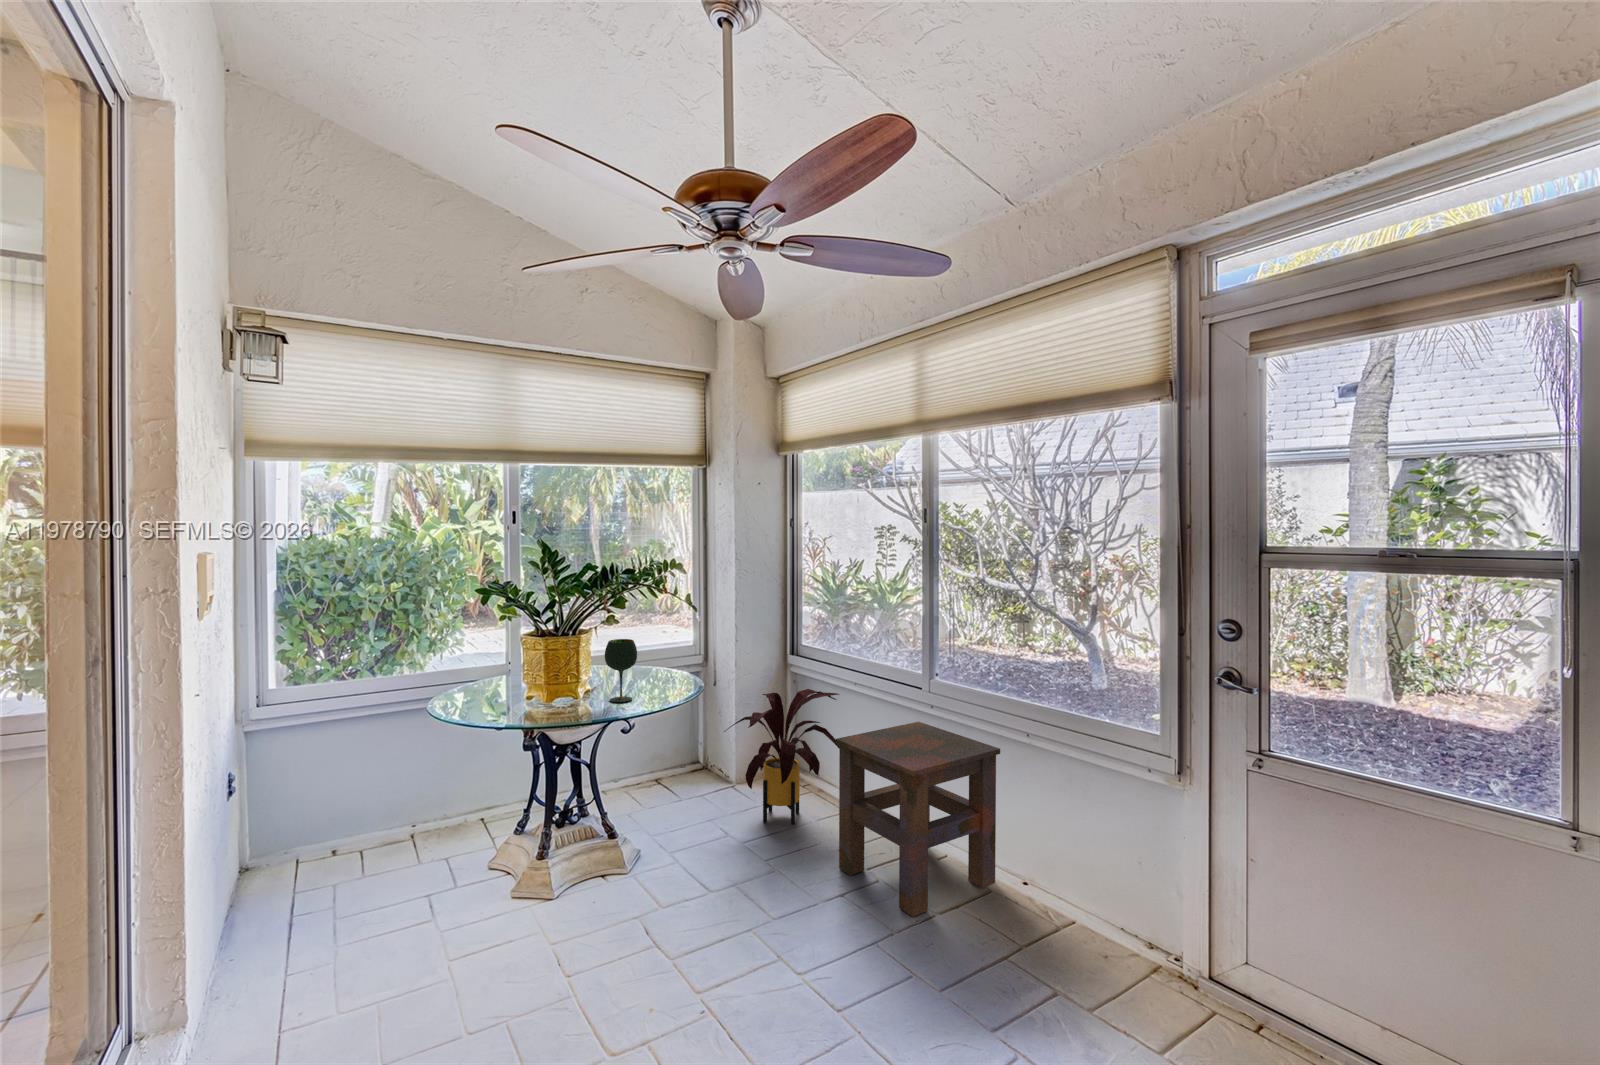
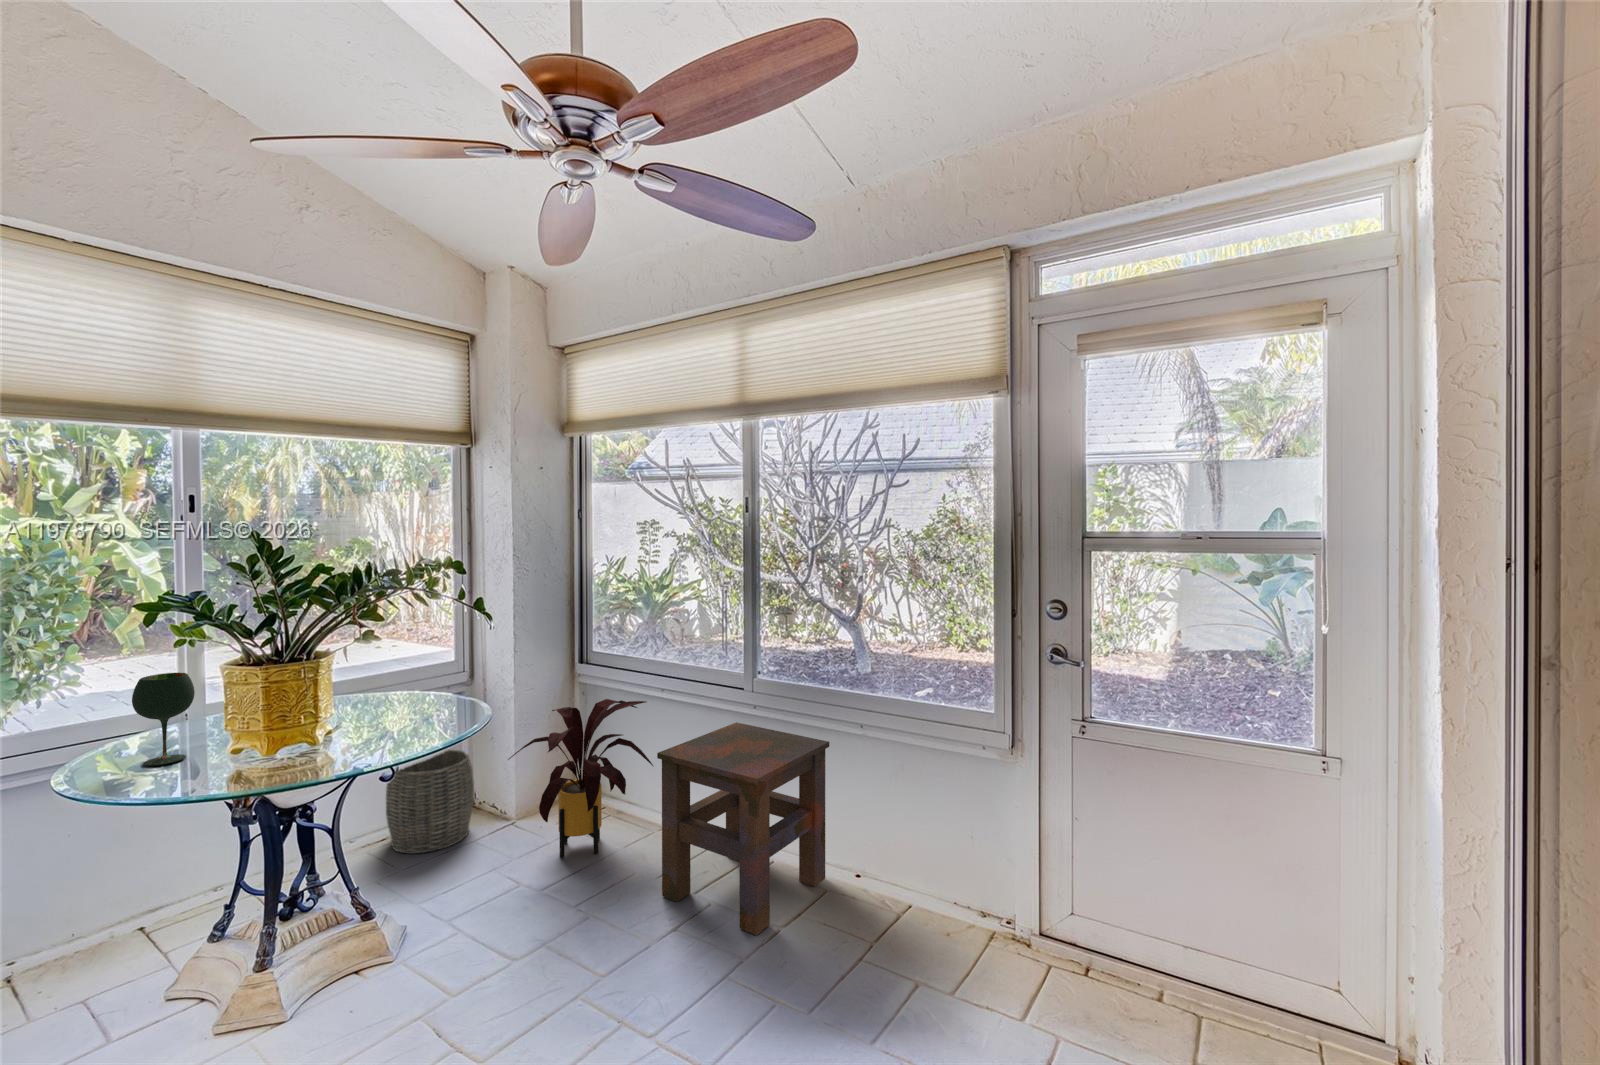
wine glass: present [605,639,637,702] -> present [132,673,195,766]
woven basket: none [638,719,703,801] -> present [386,749,474,854]

